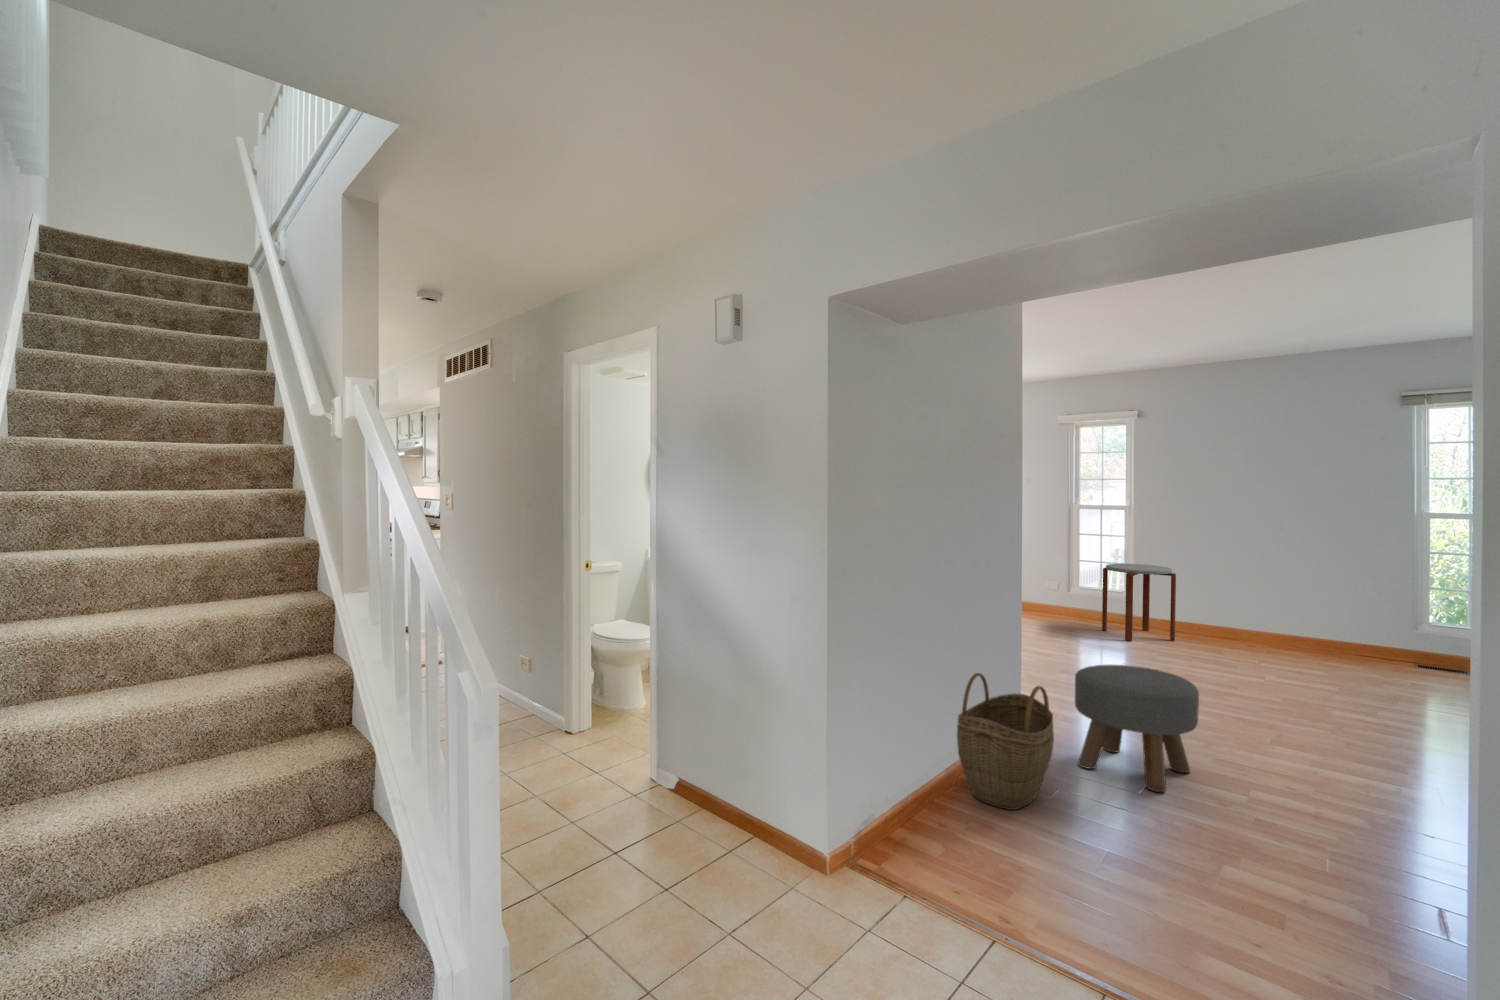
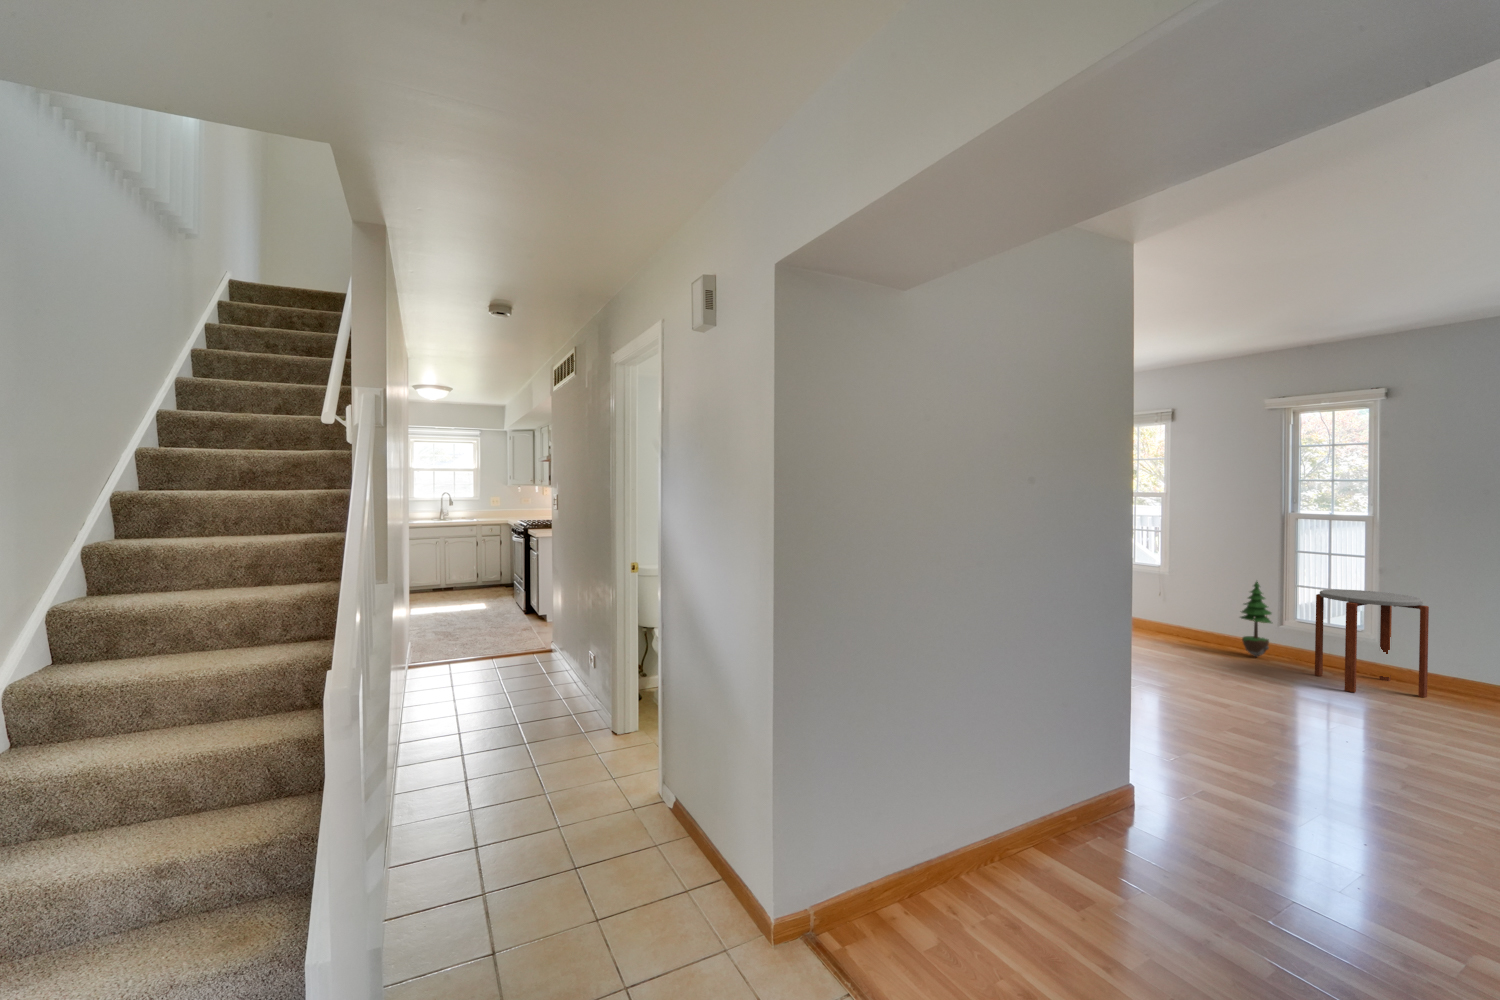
potted tree: none [1046,559,1071,620] -> present [1241,582,1271,657]
ottoman: present [1075,665,1199,792] -> none [1186,721,1370,904]
woven basket: present [957,673,1054,810] -> none [998,715,1133,892]

